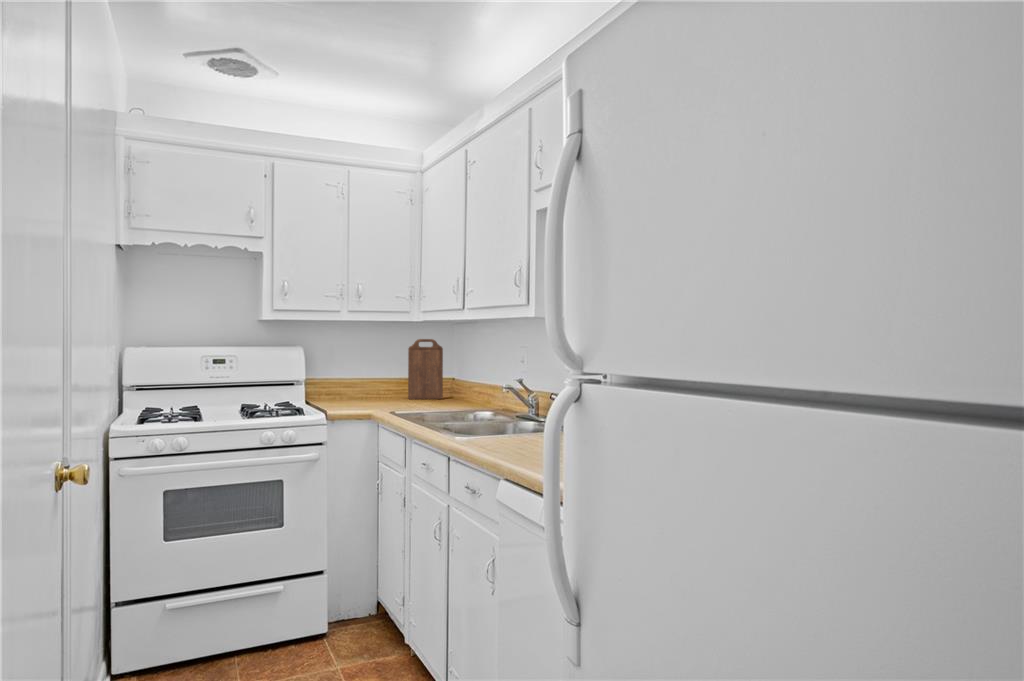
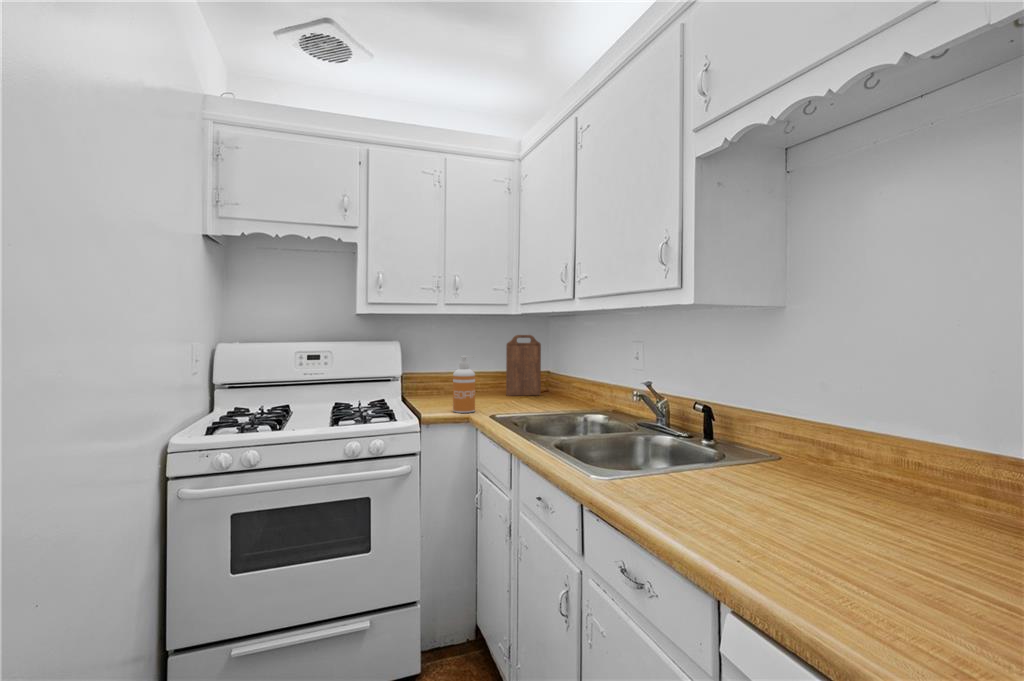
soap dispenser: none [355,358,376,411] -> present [453,356,475,413]

